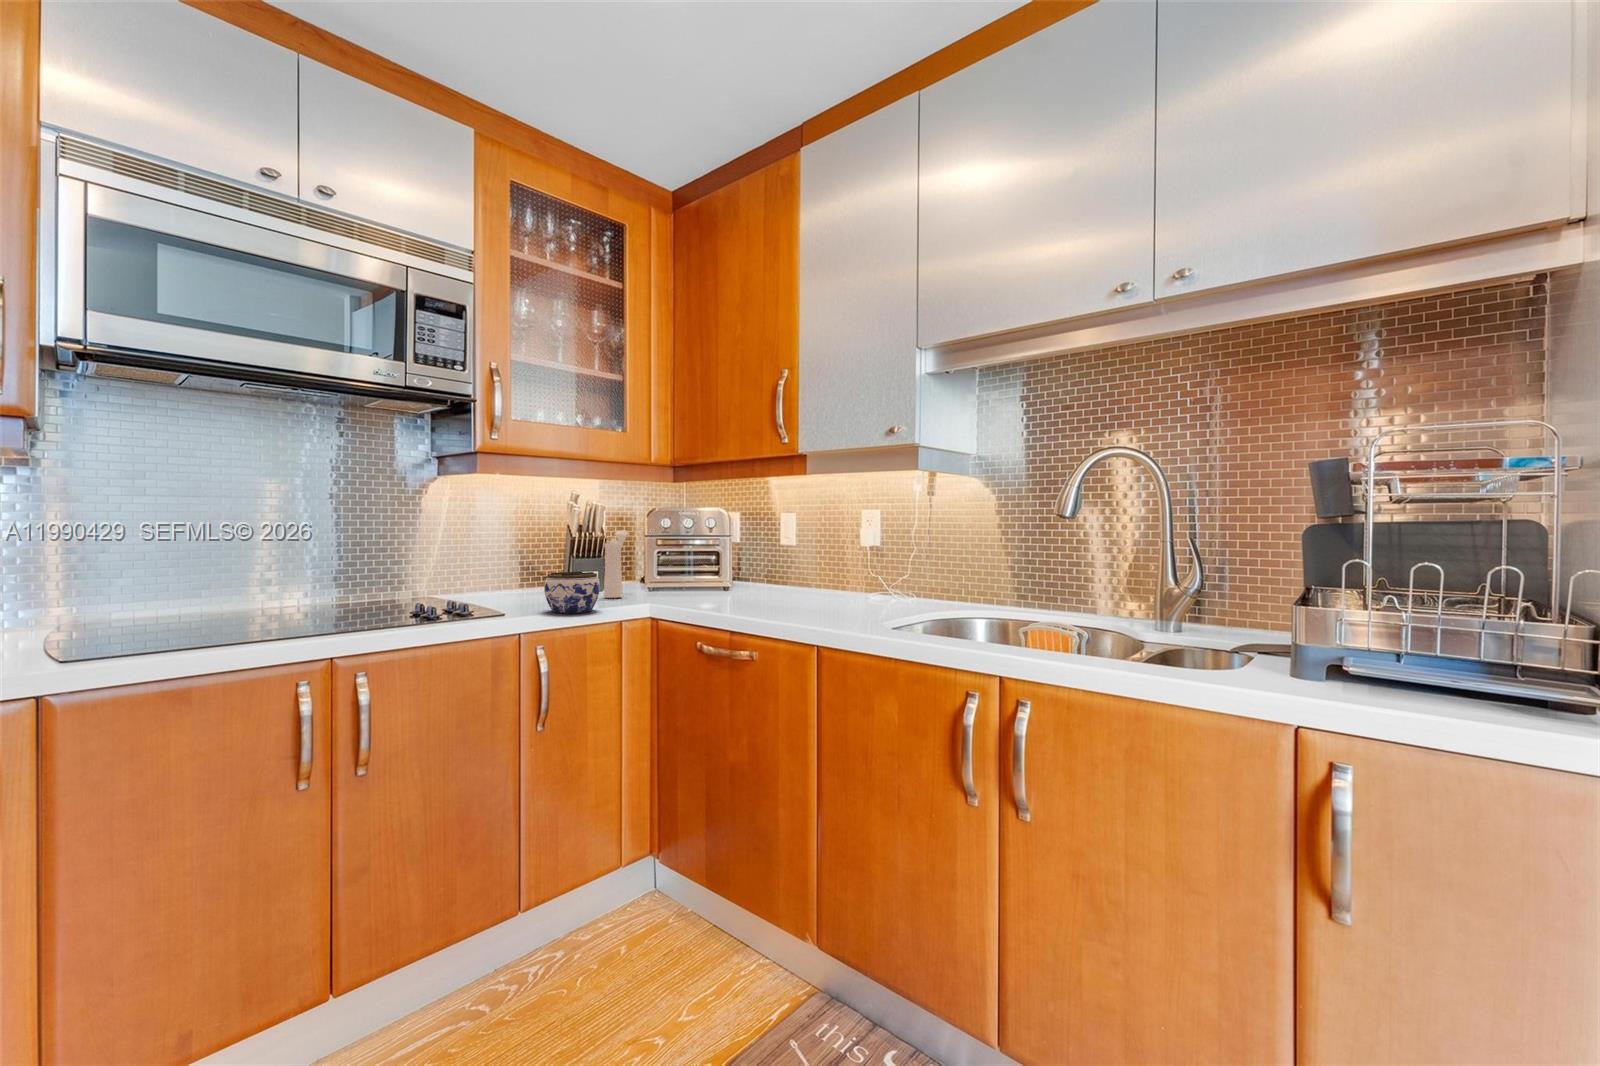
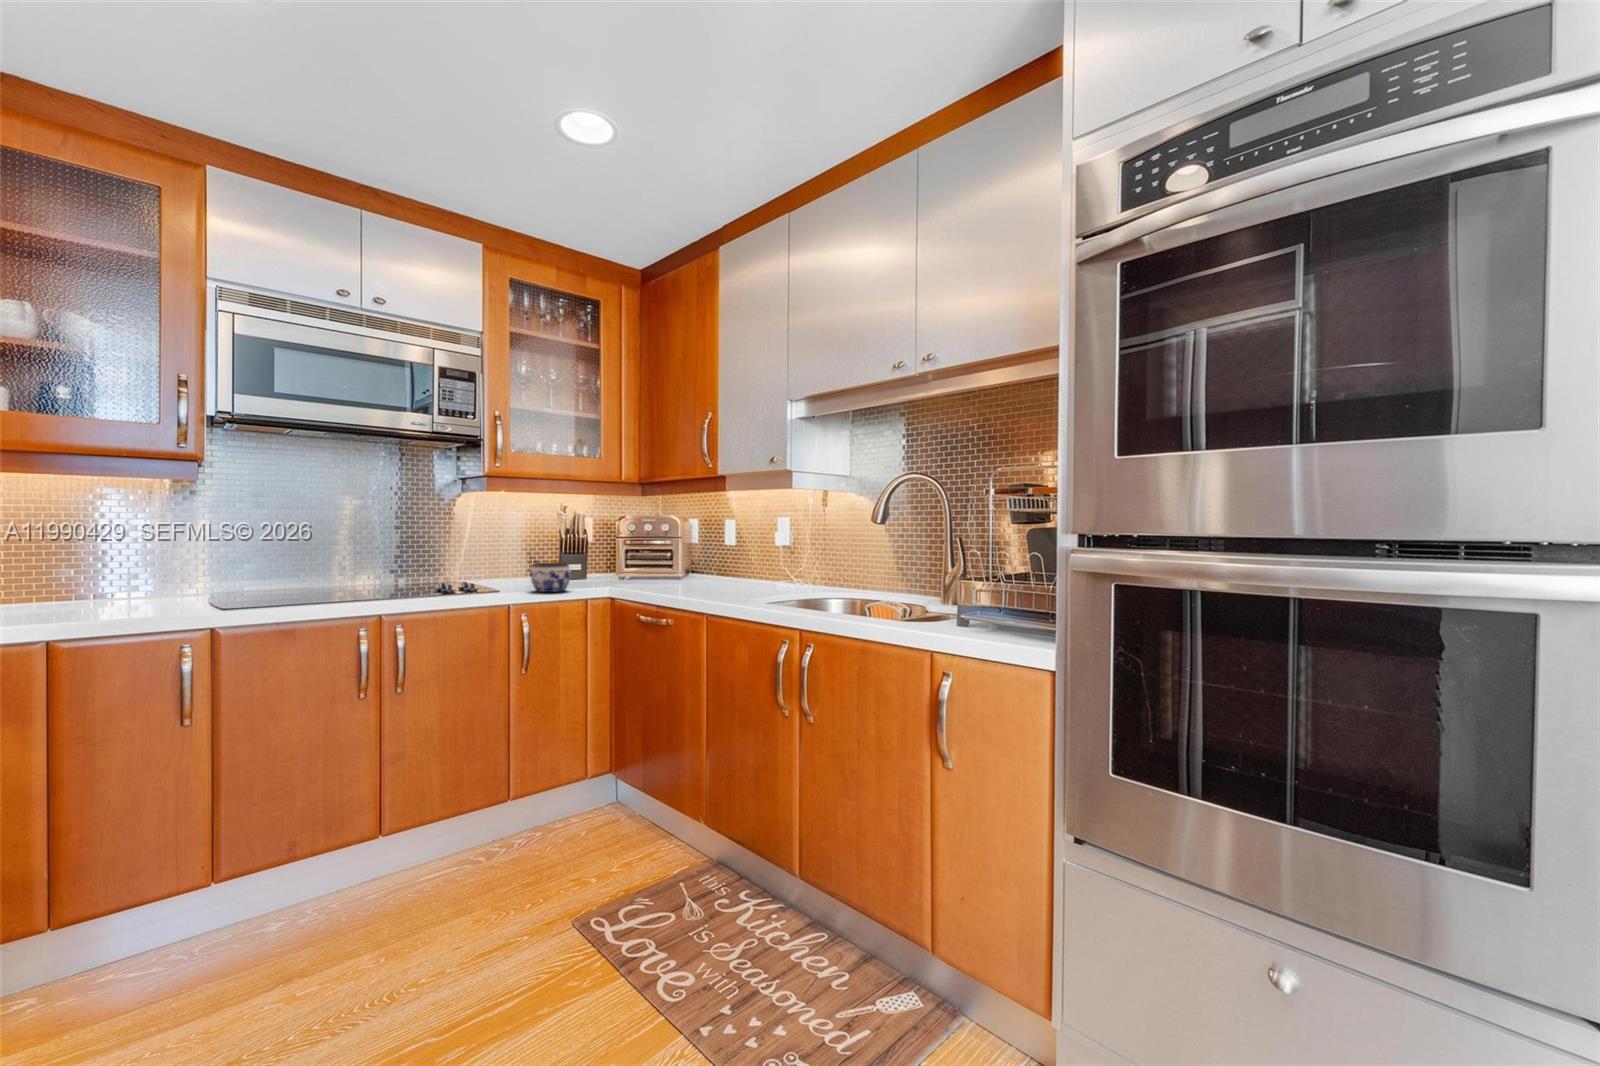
pepper mill: present [604,531,628,598] -> none [582,532,603,583]

